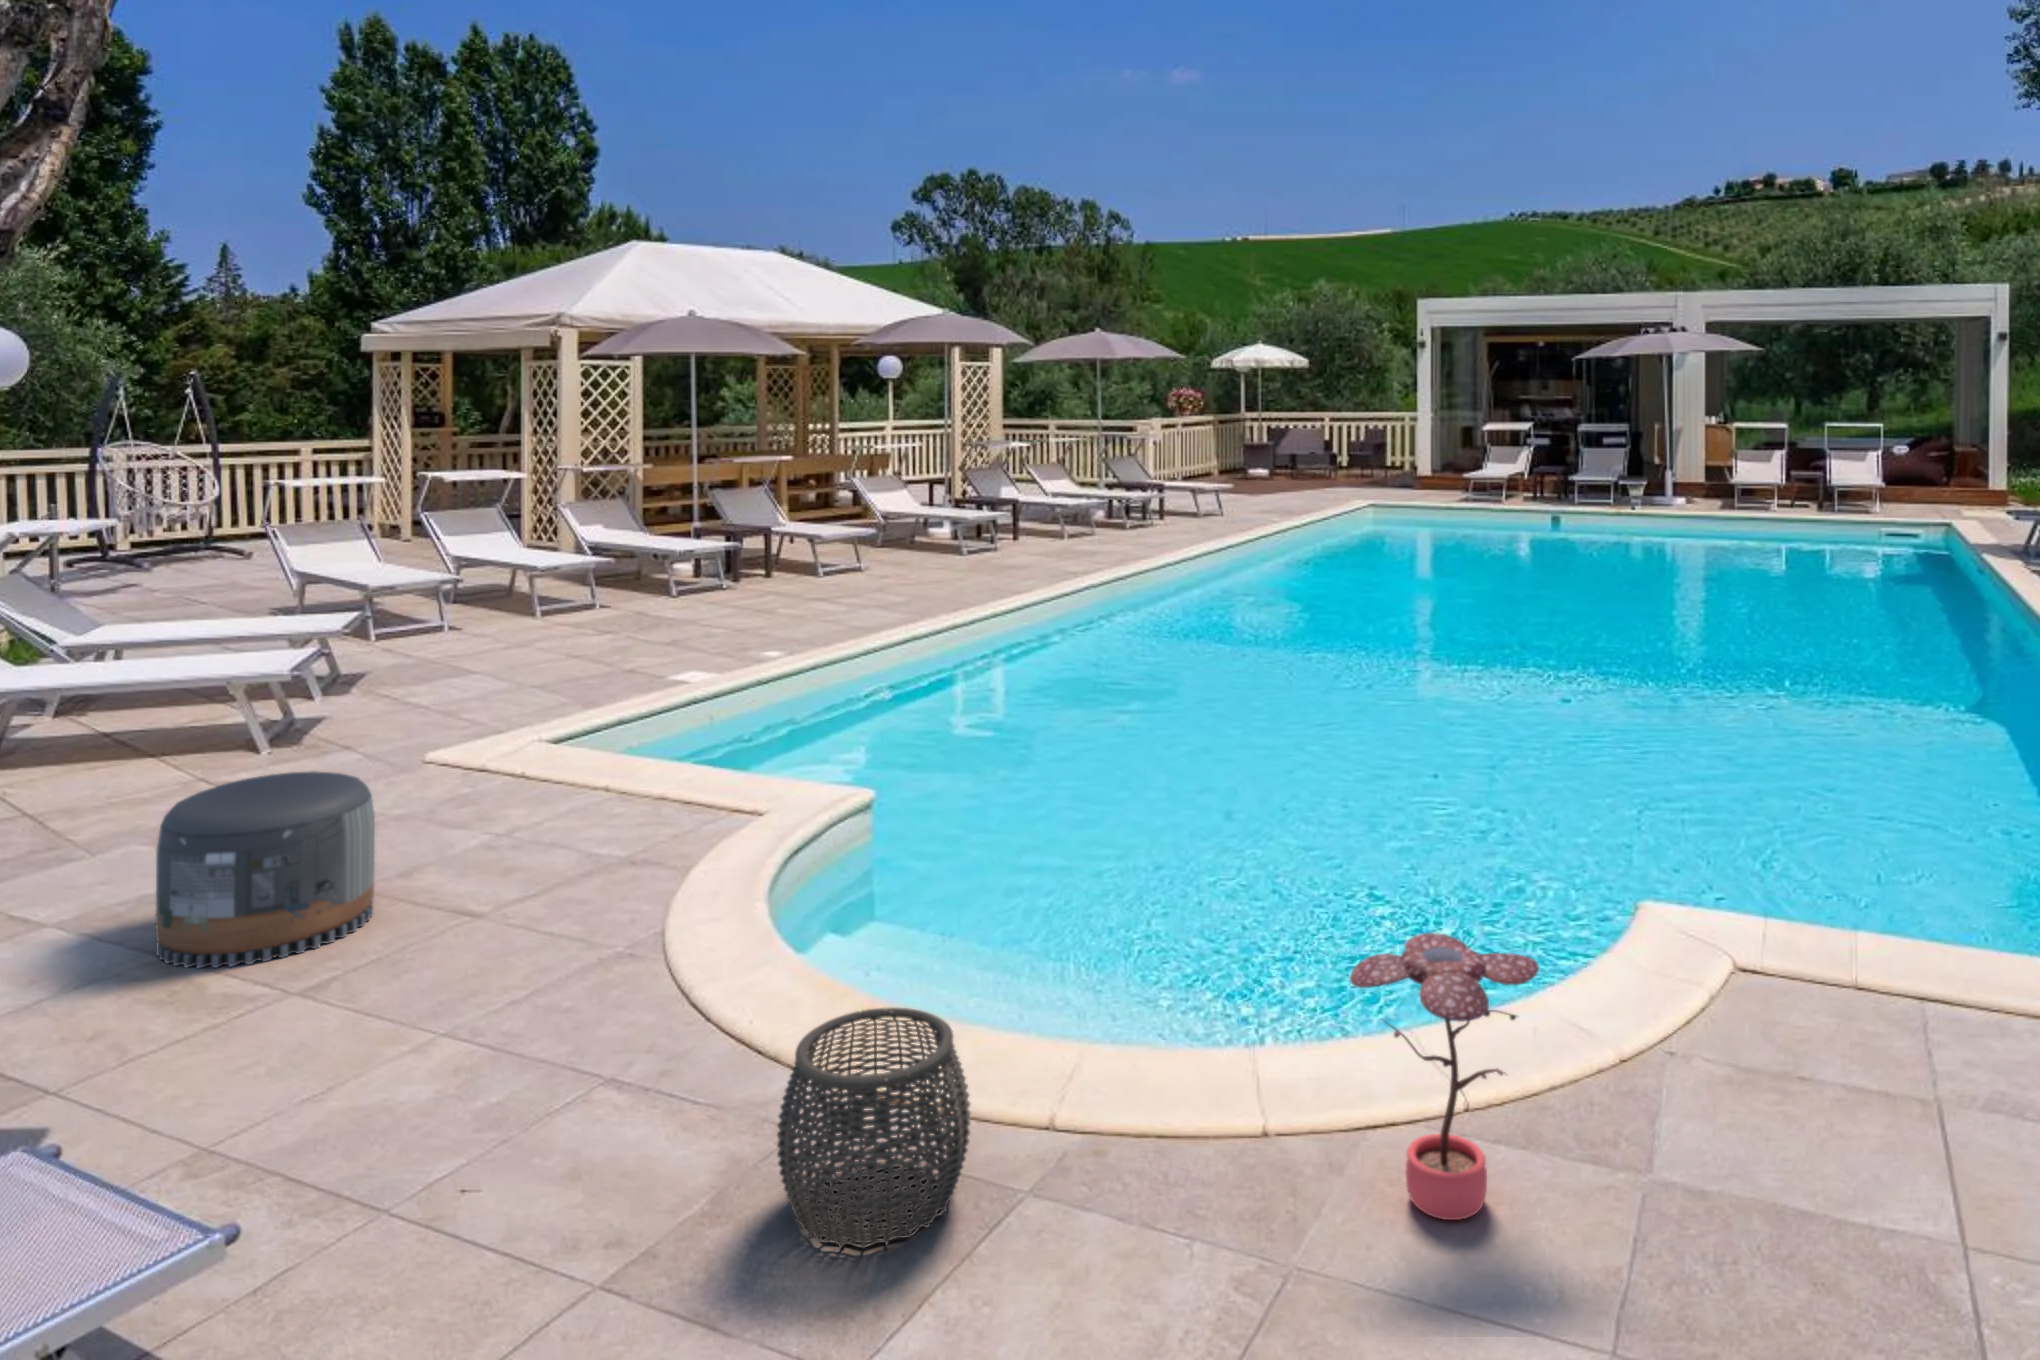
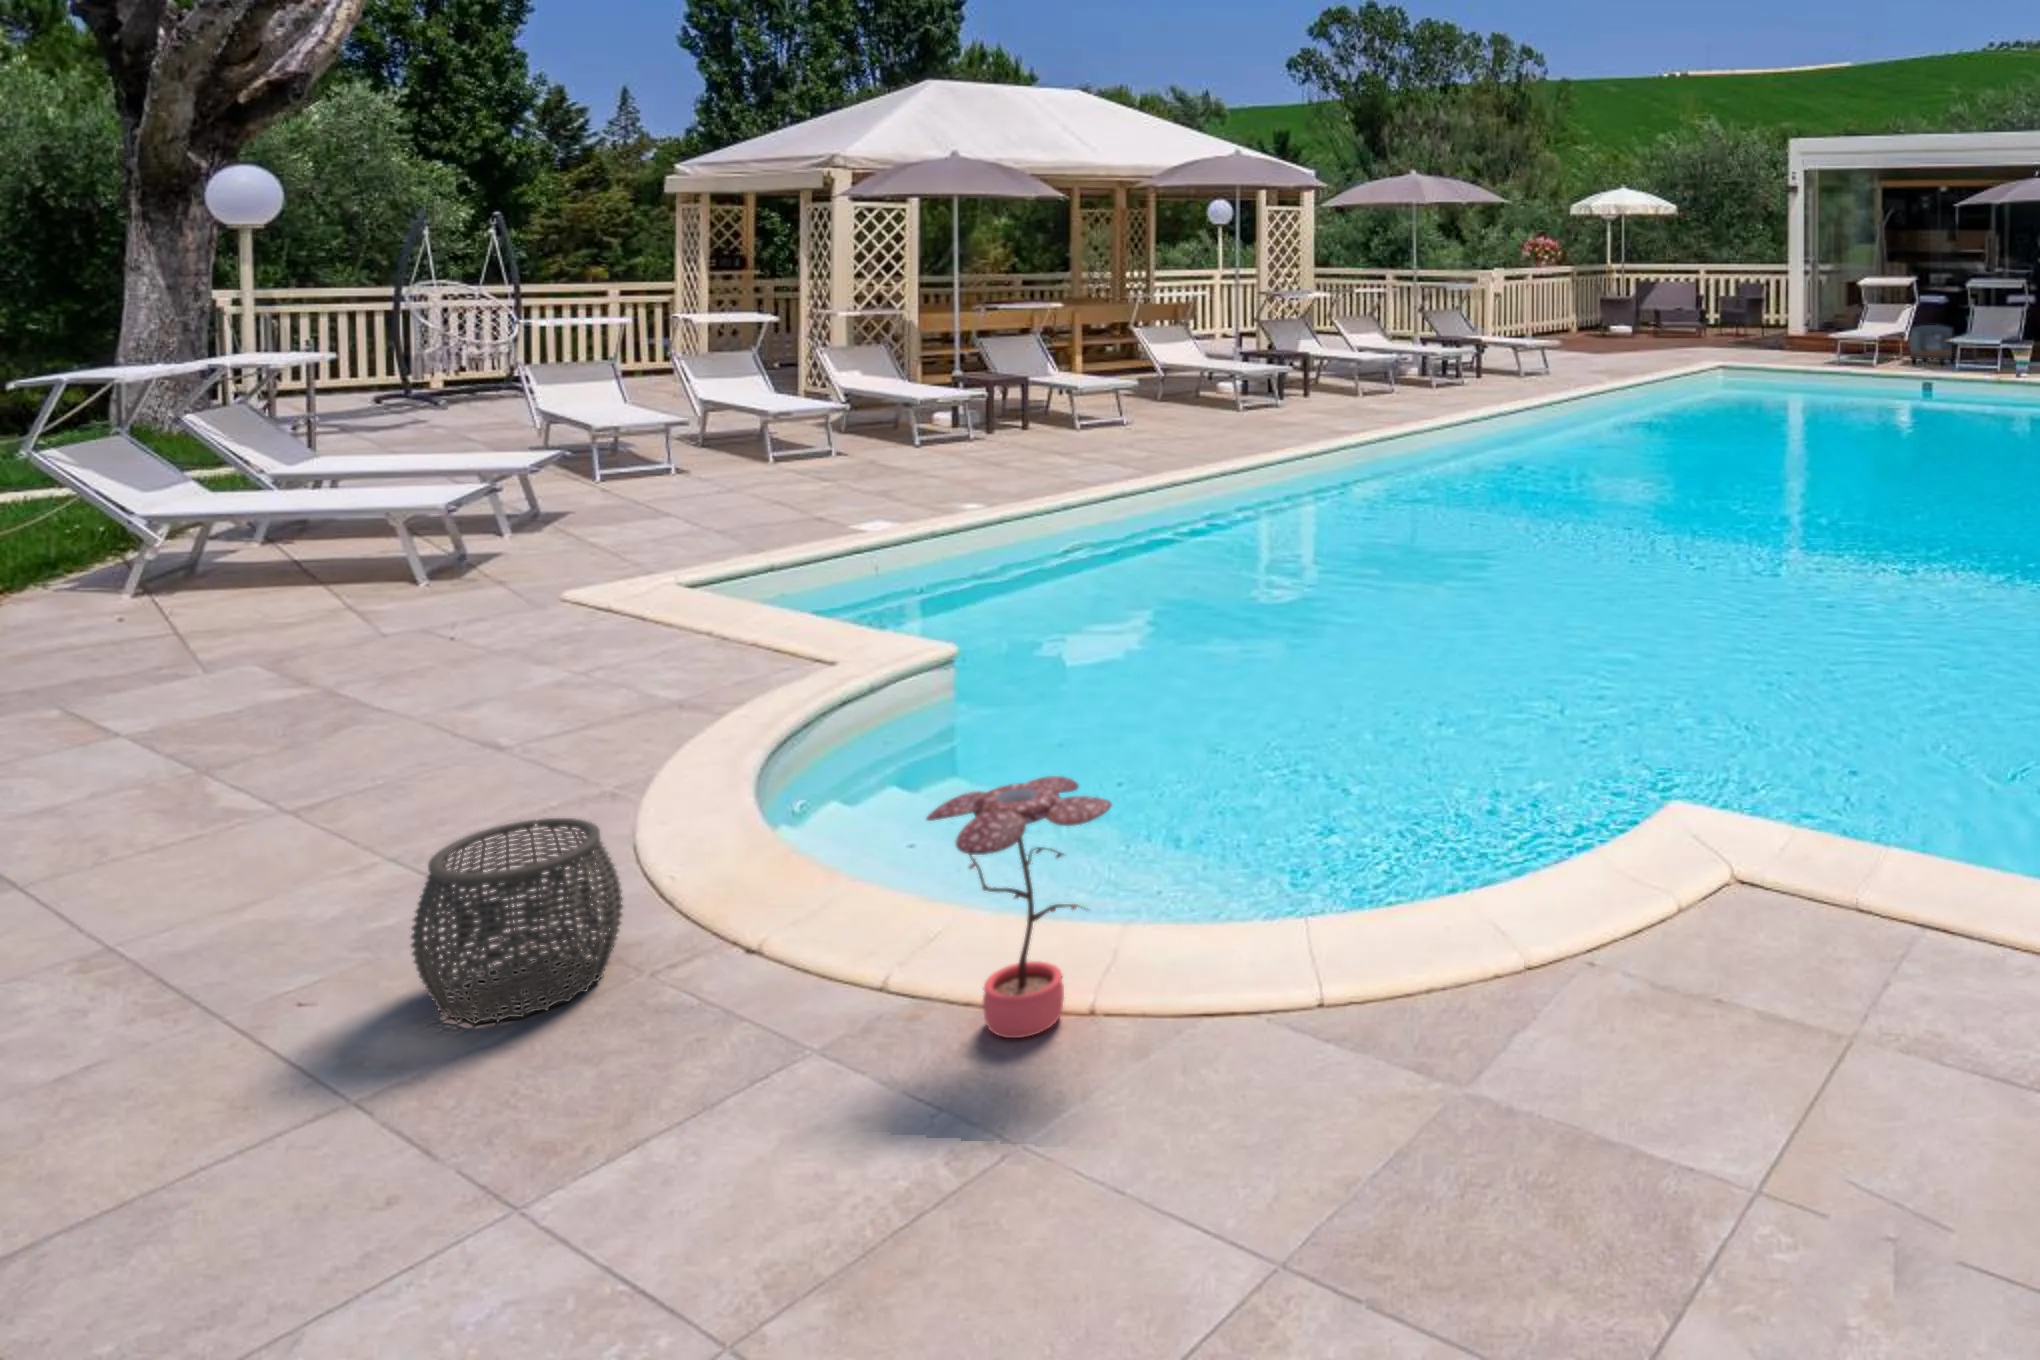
pouf: present [156,771,375,968] -> present [1910,325,1952,360]

